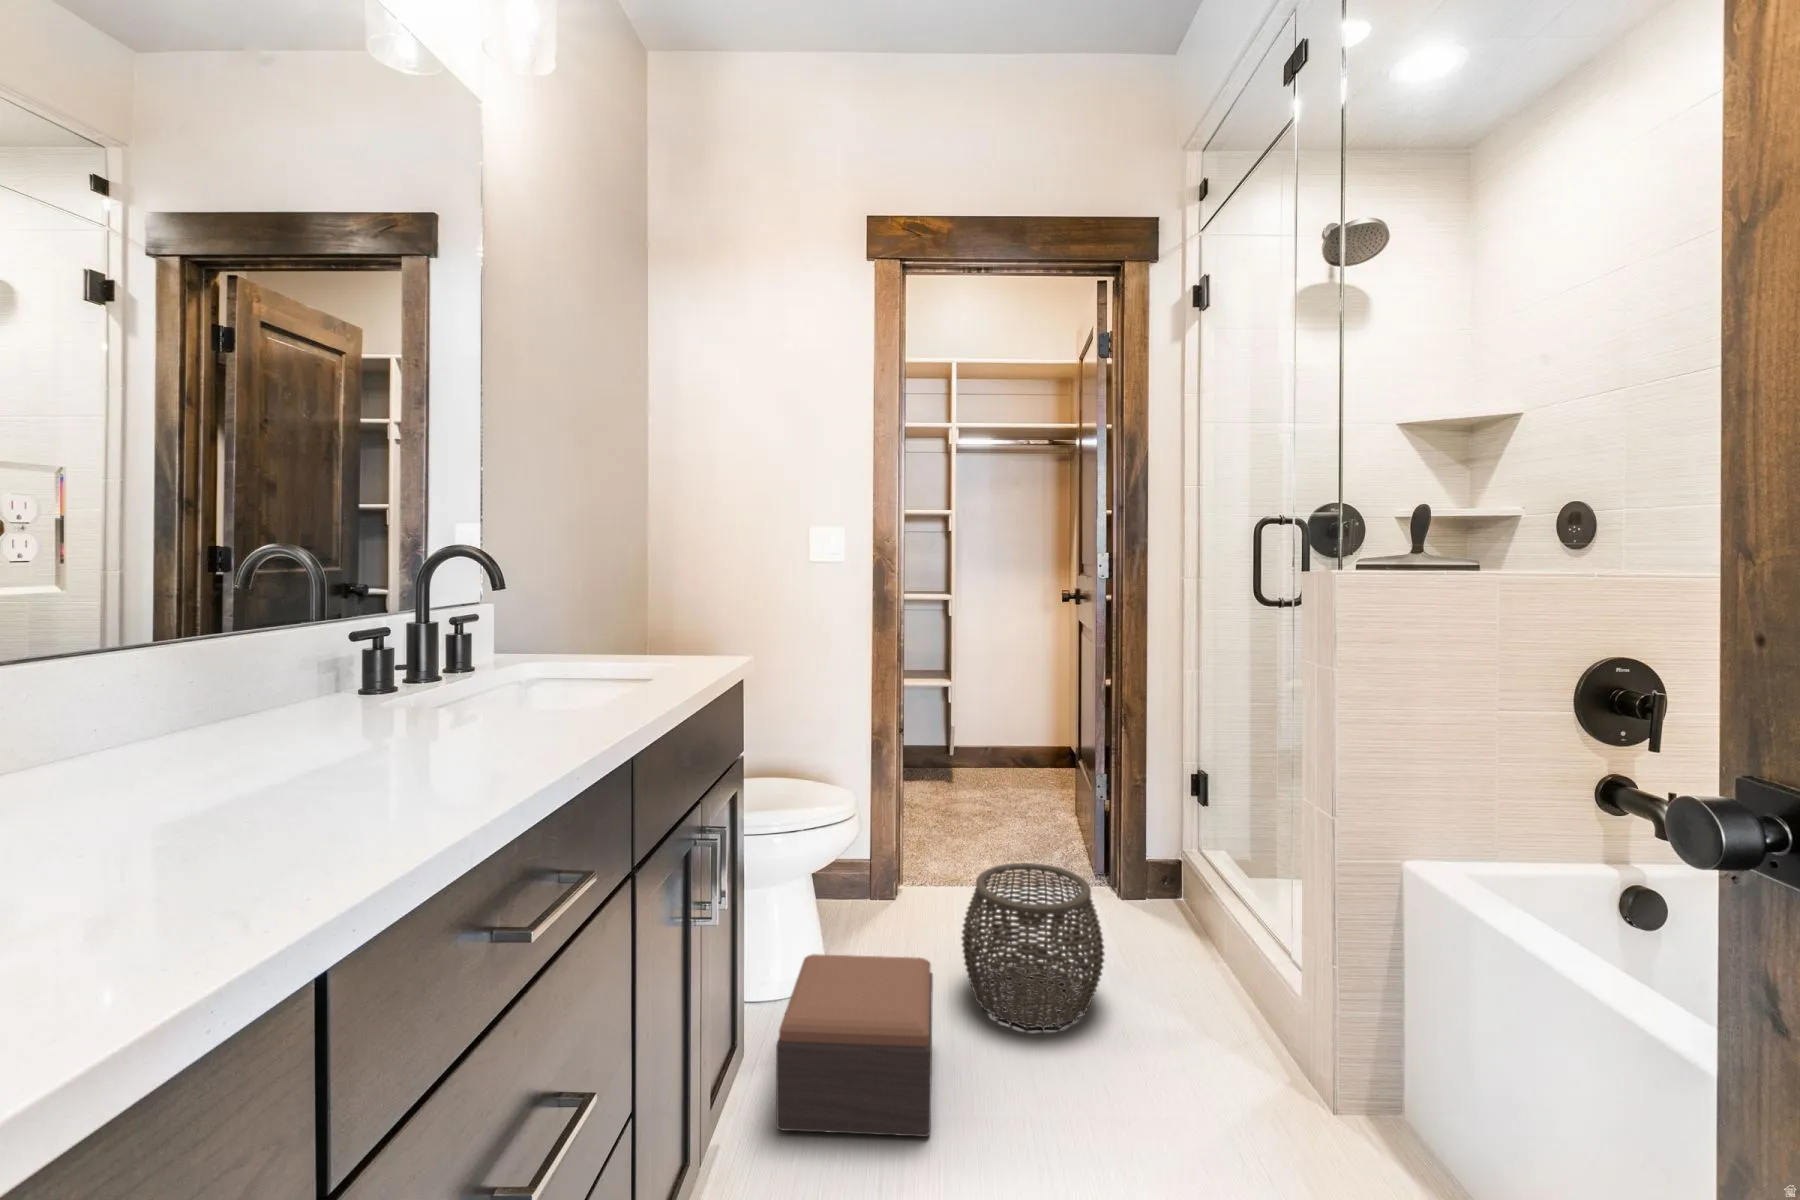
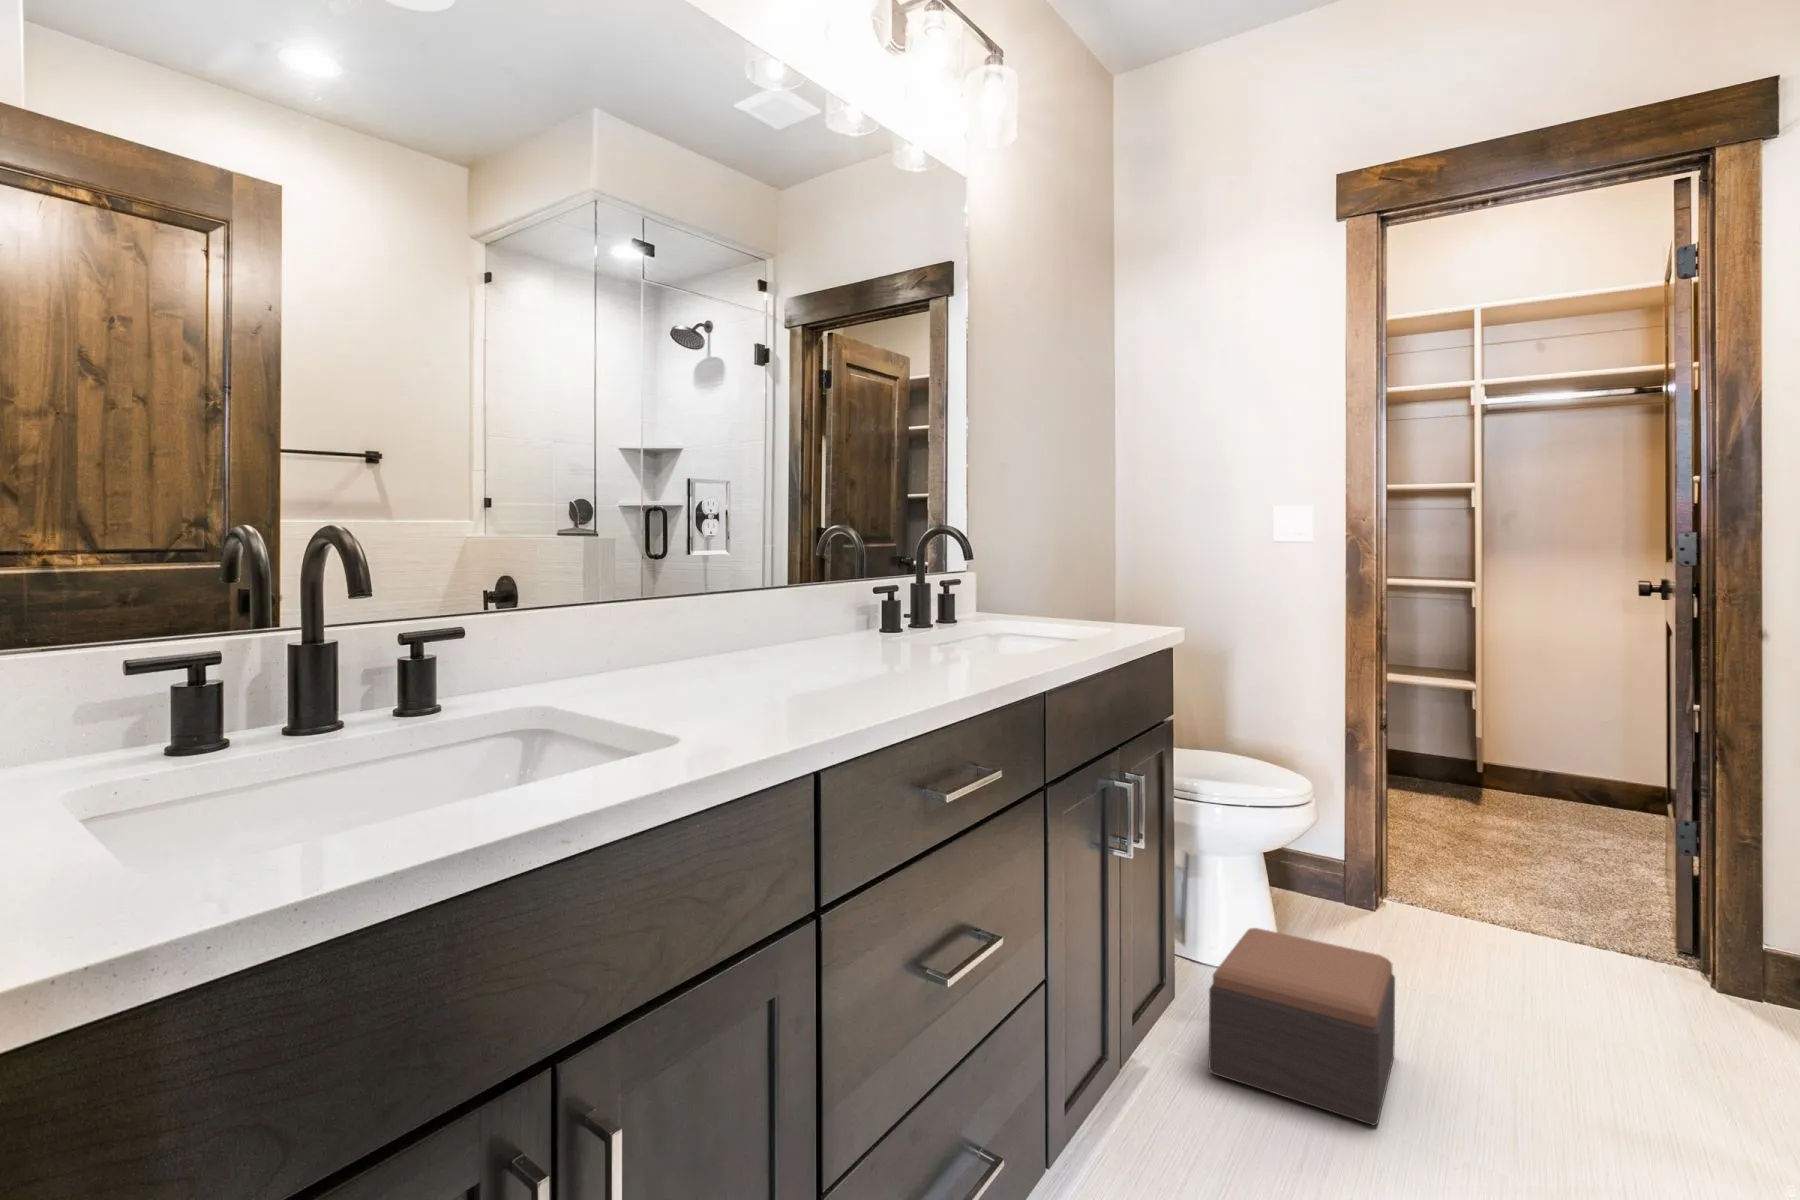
woven basket: present [962,863,1105,1030] -> none [1441,887,1651,1085]

